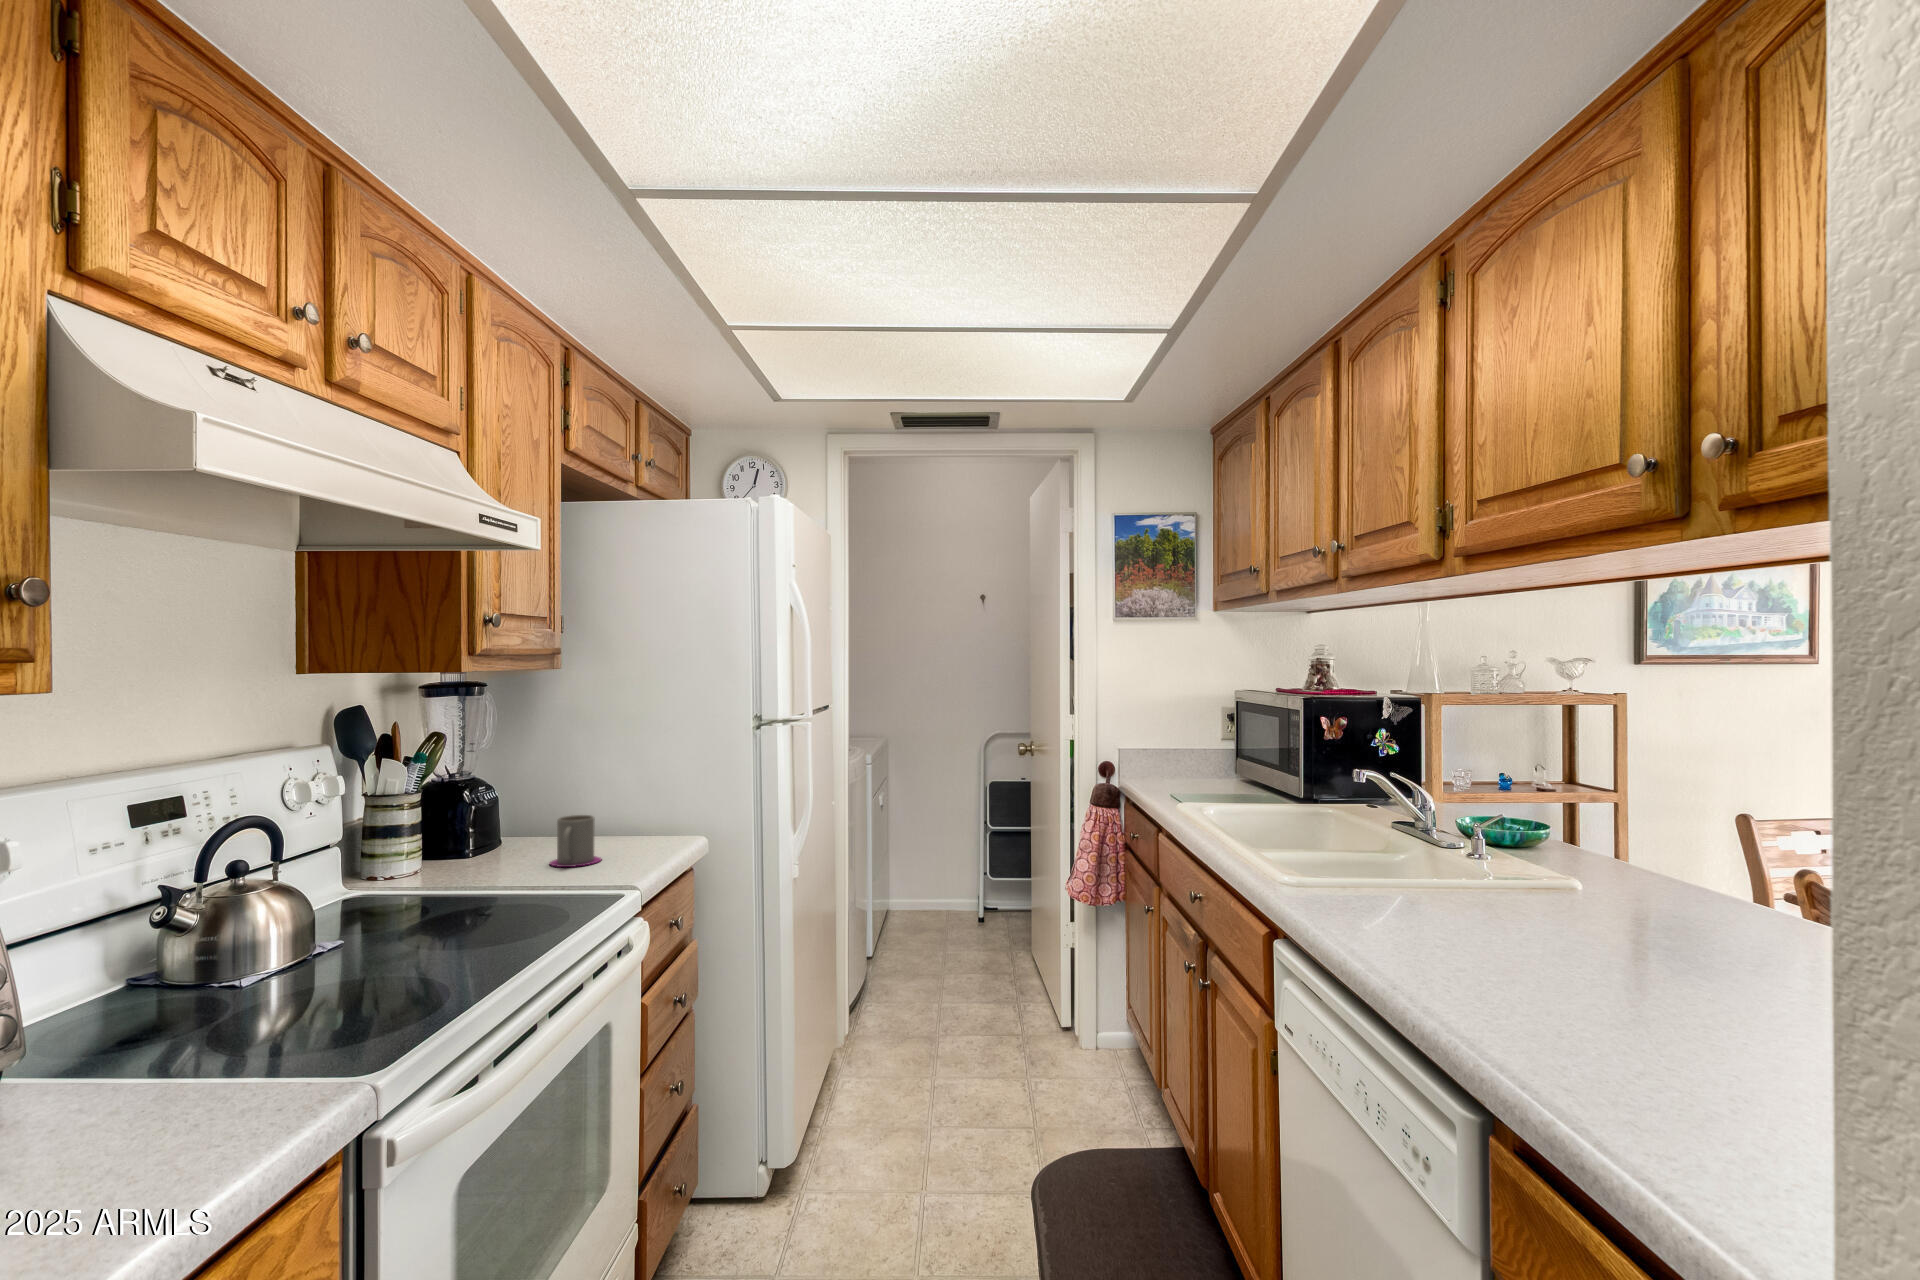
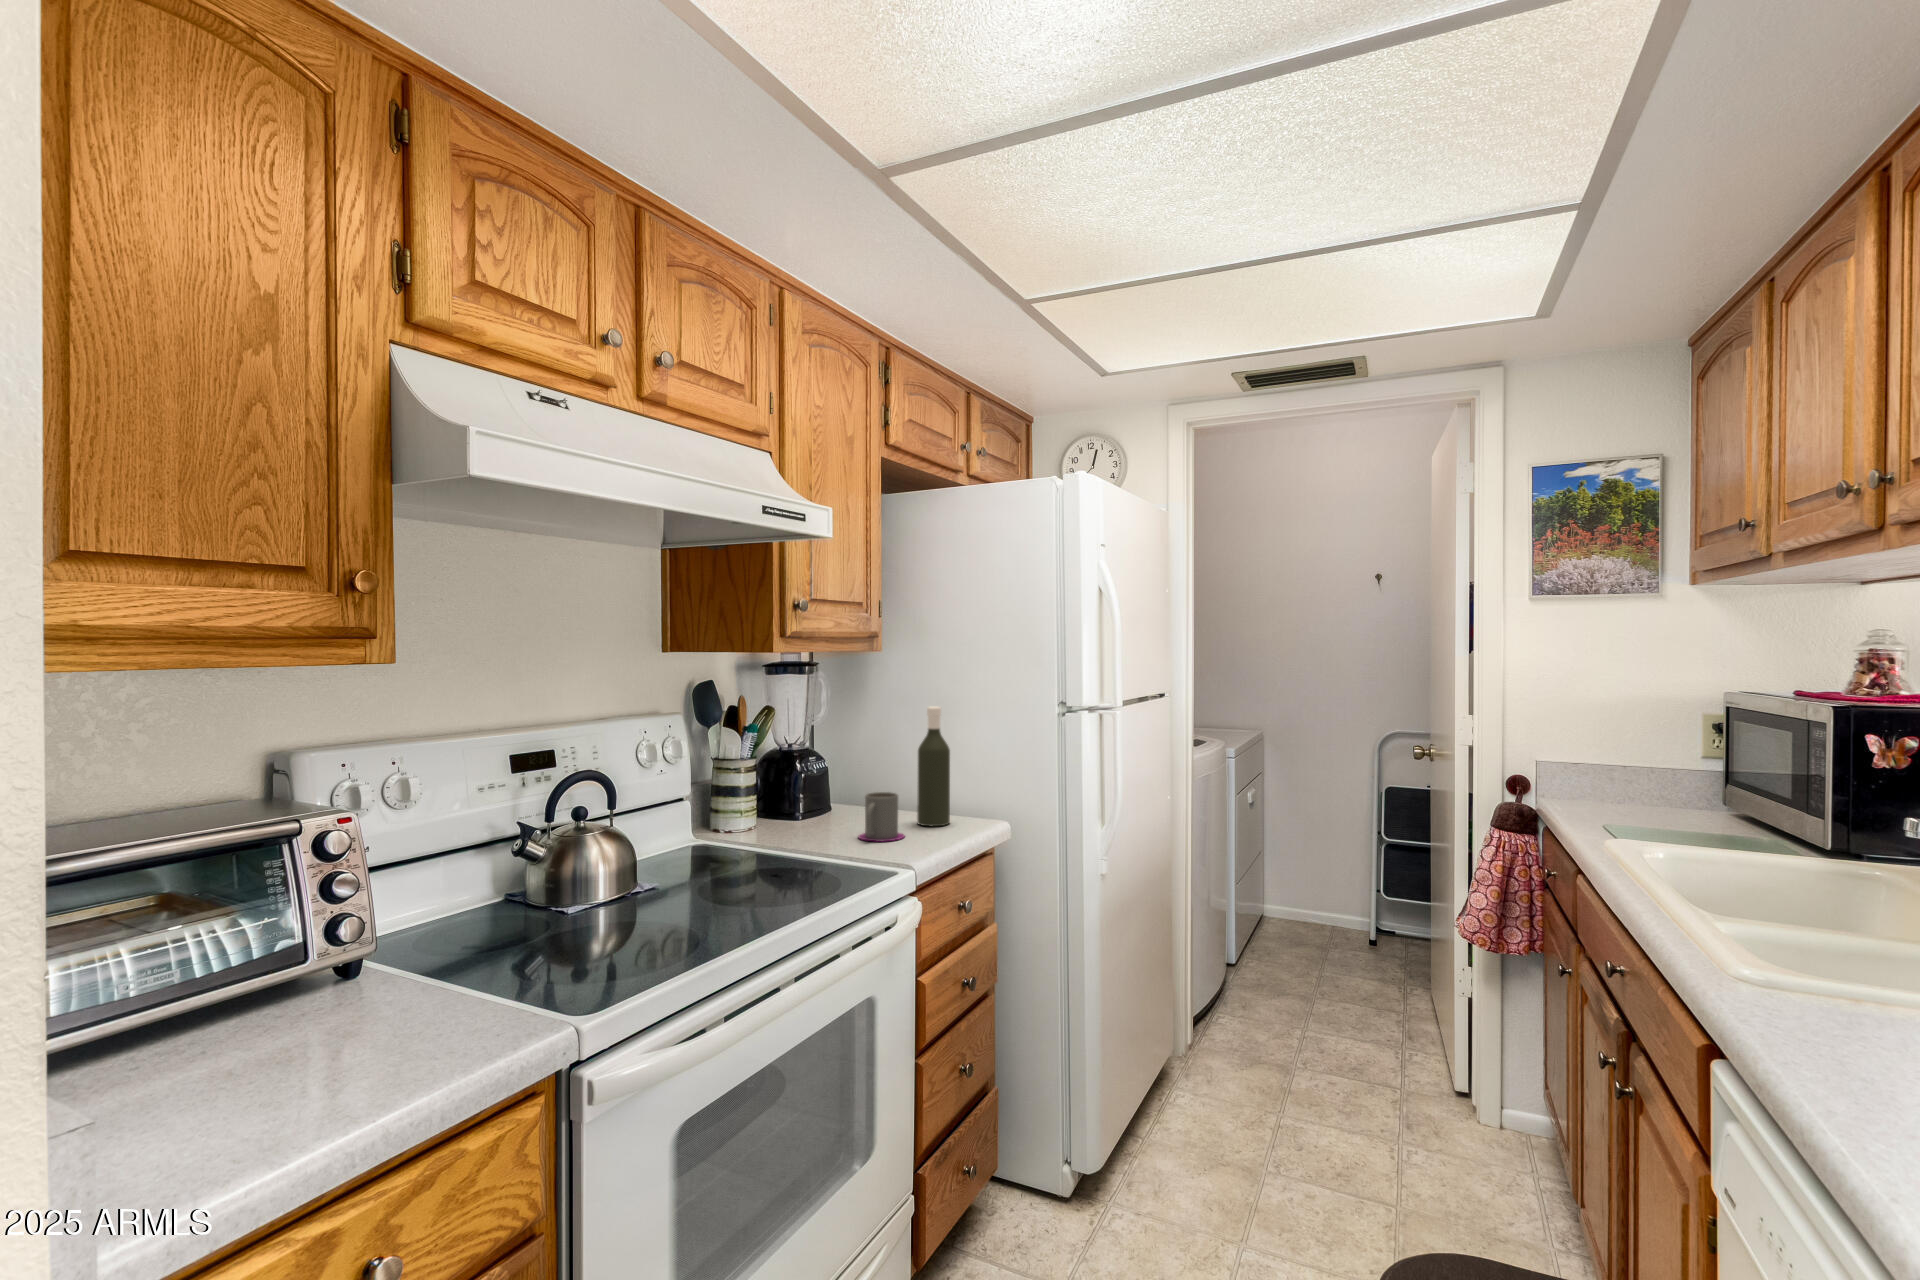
bottle: none [606,724,641,847] -> present [917,707,950,826]

